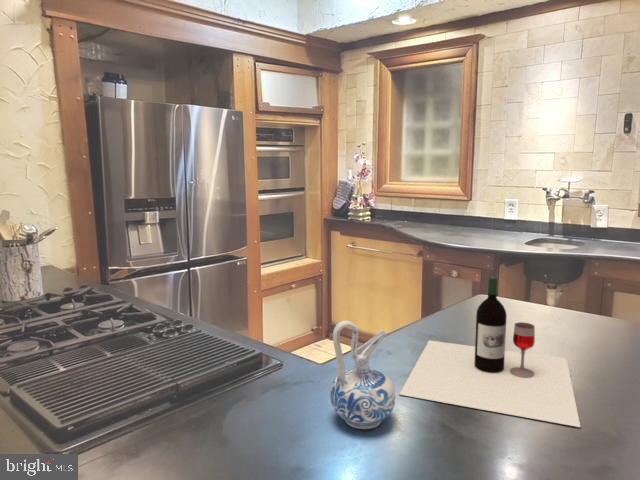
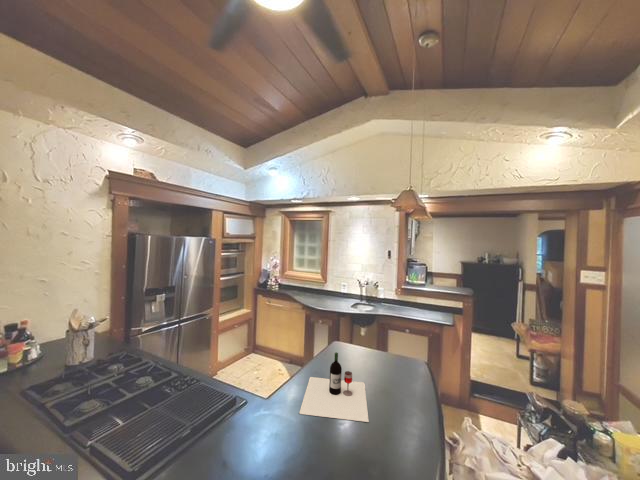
ceramic pitcher: present [330,321,395,429] -> none [271,389,299,438]

